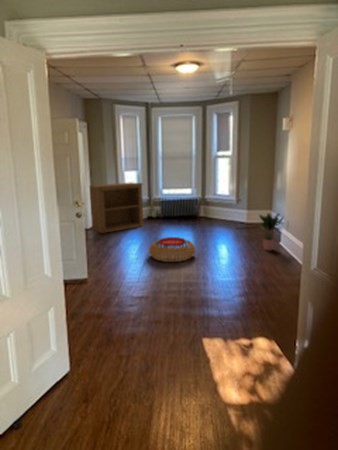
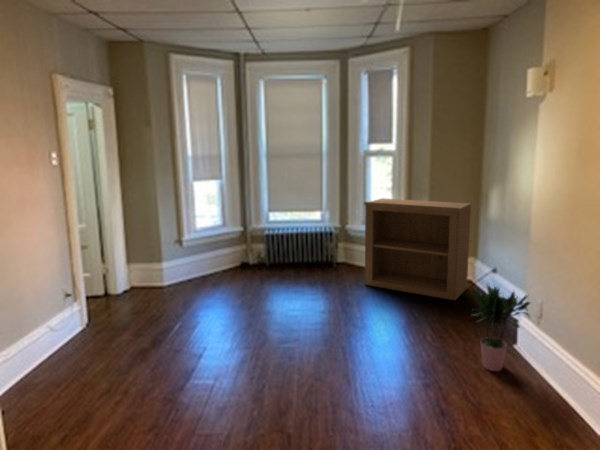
bookshelf: present [90,183,143,233] -> present [364,198,471,300]
pouf: present [149,237,195,262] -> none [218,343,328,419]

